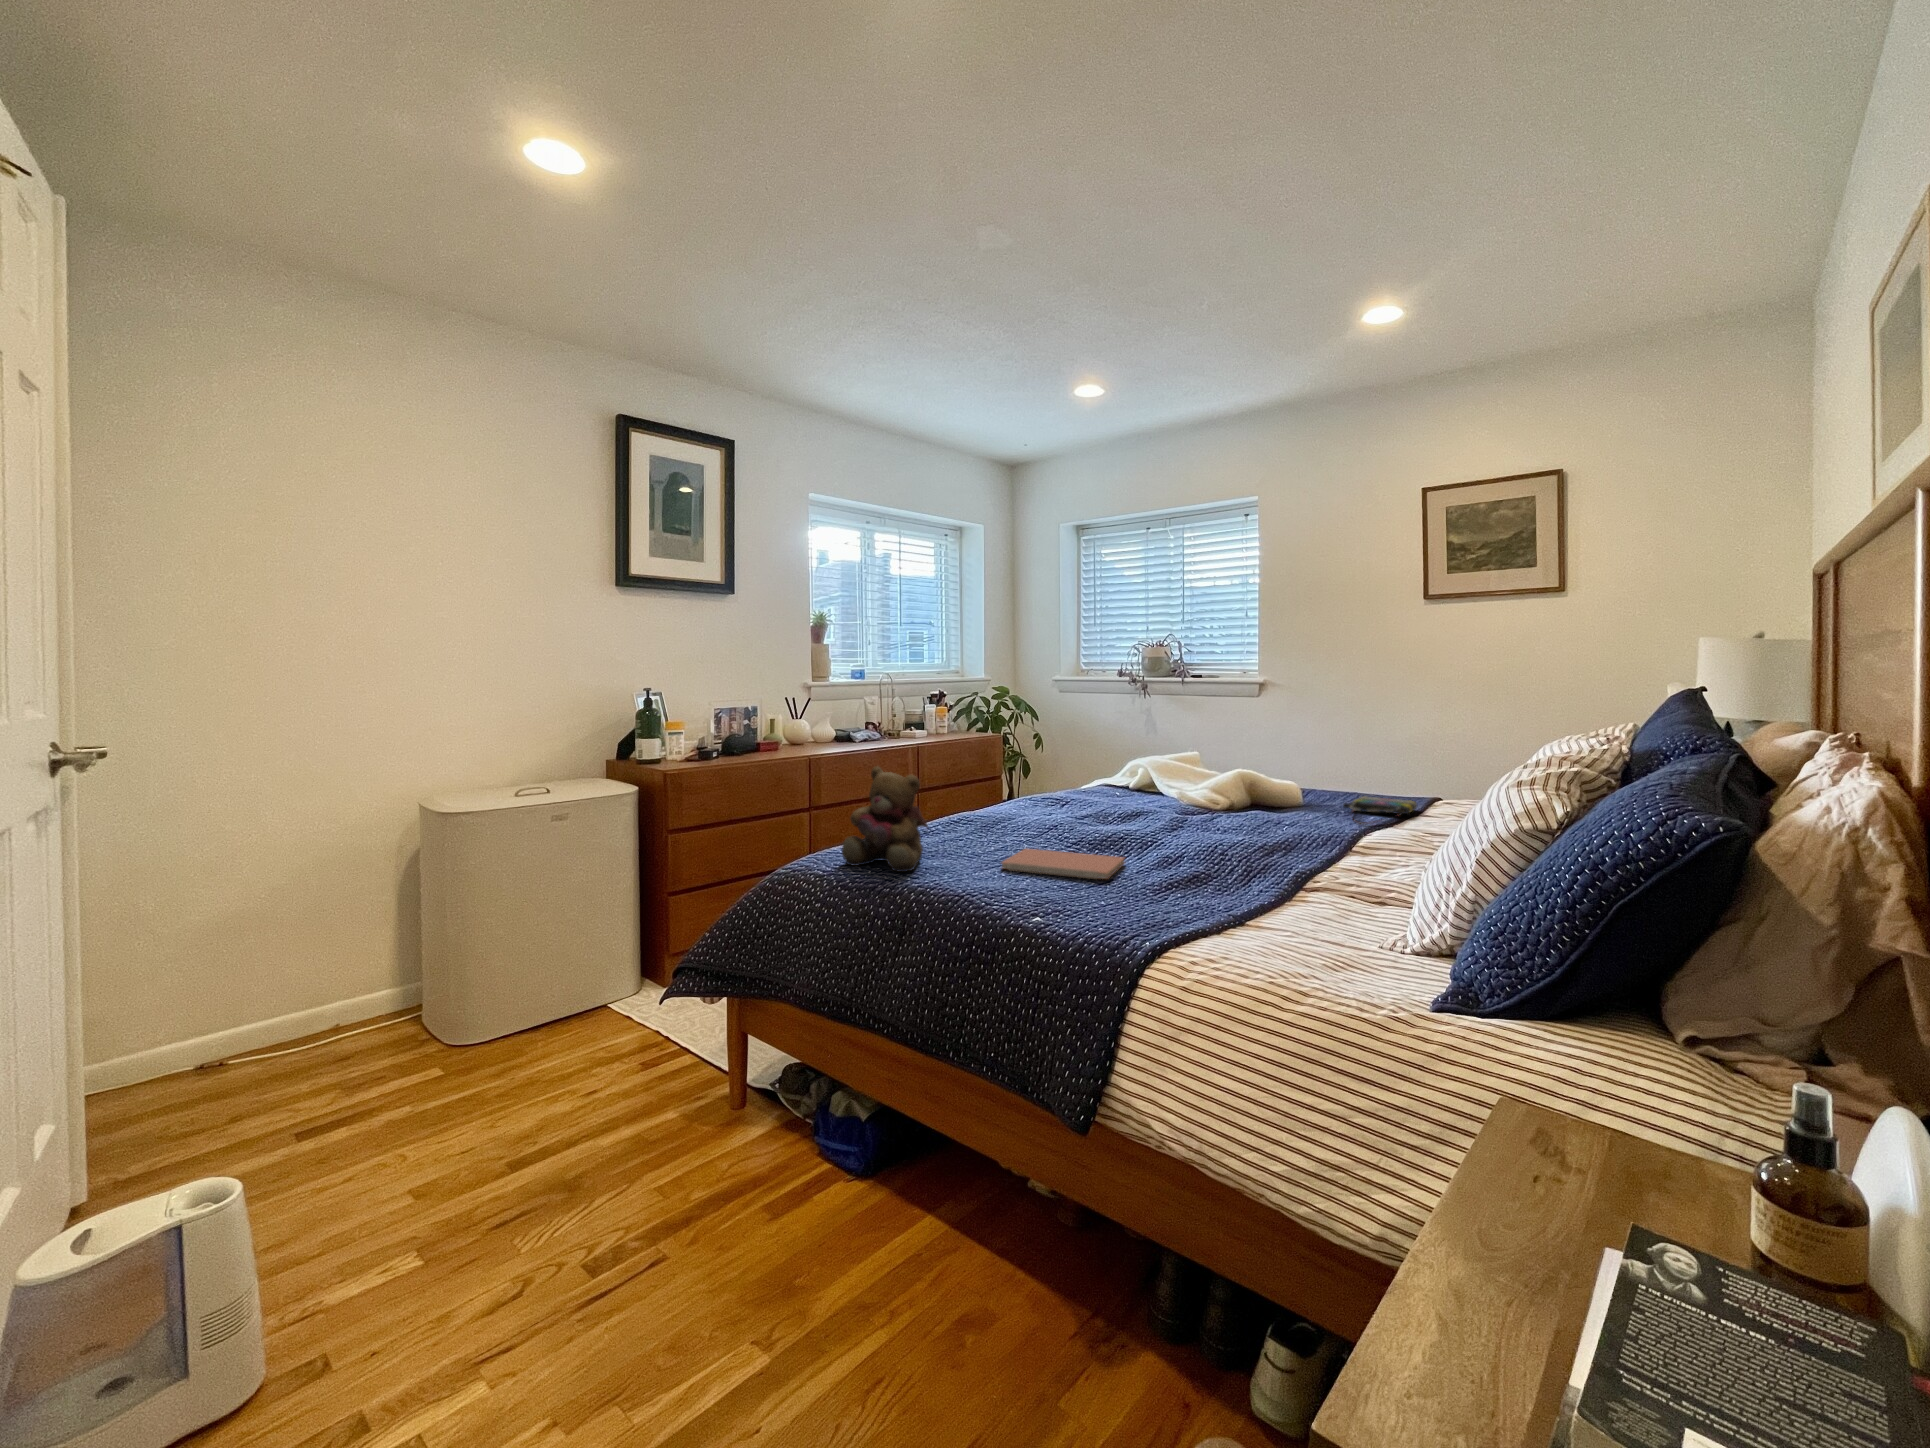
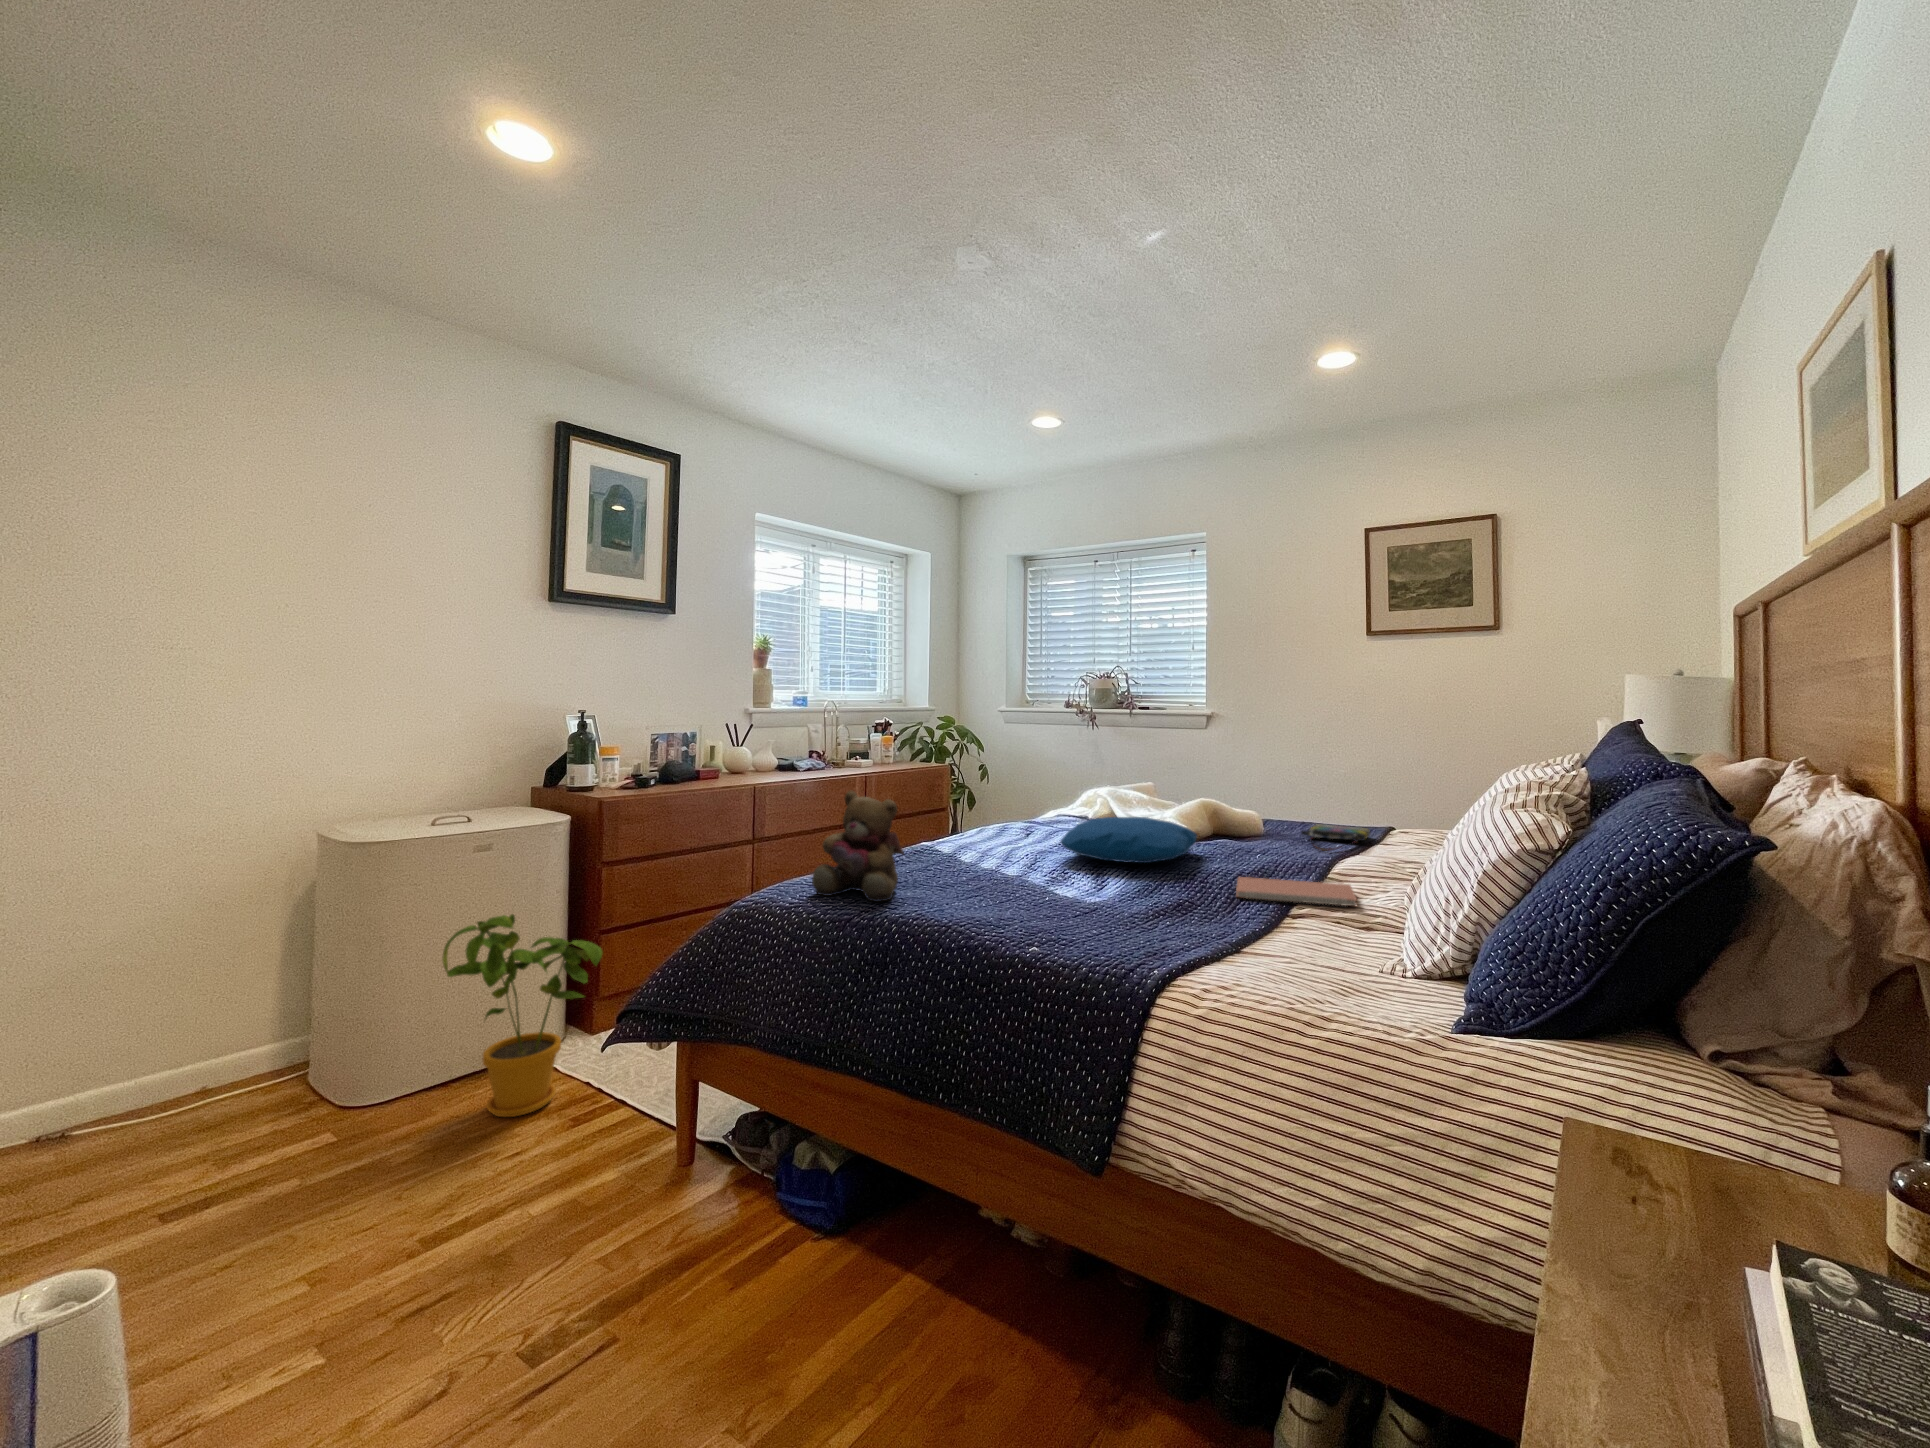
pillow: none [1088,790,1229,836] -> present [1061,817,1197,863]
notebook: present [1002,849,1125,879] -> present [1236,877,1357,906]
house plant: none [522,878,663,1061] -> present [442,914,602,1117]

